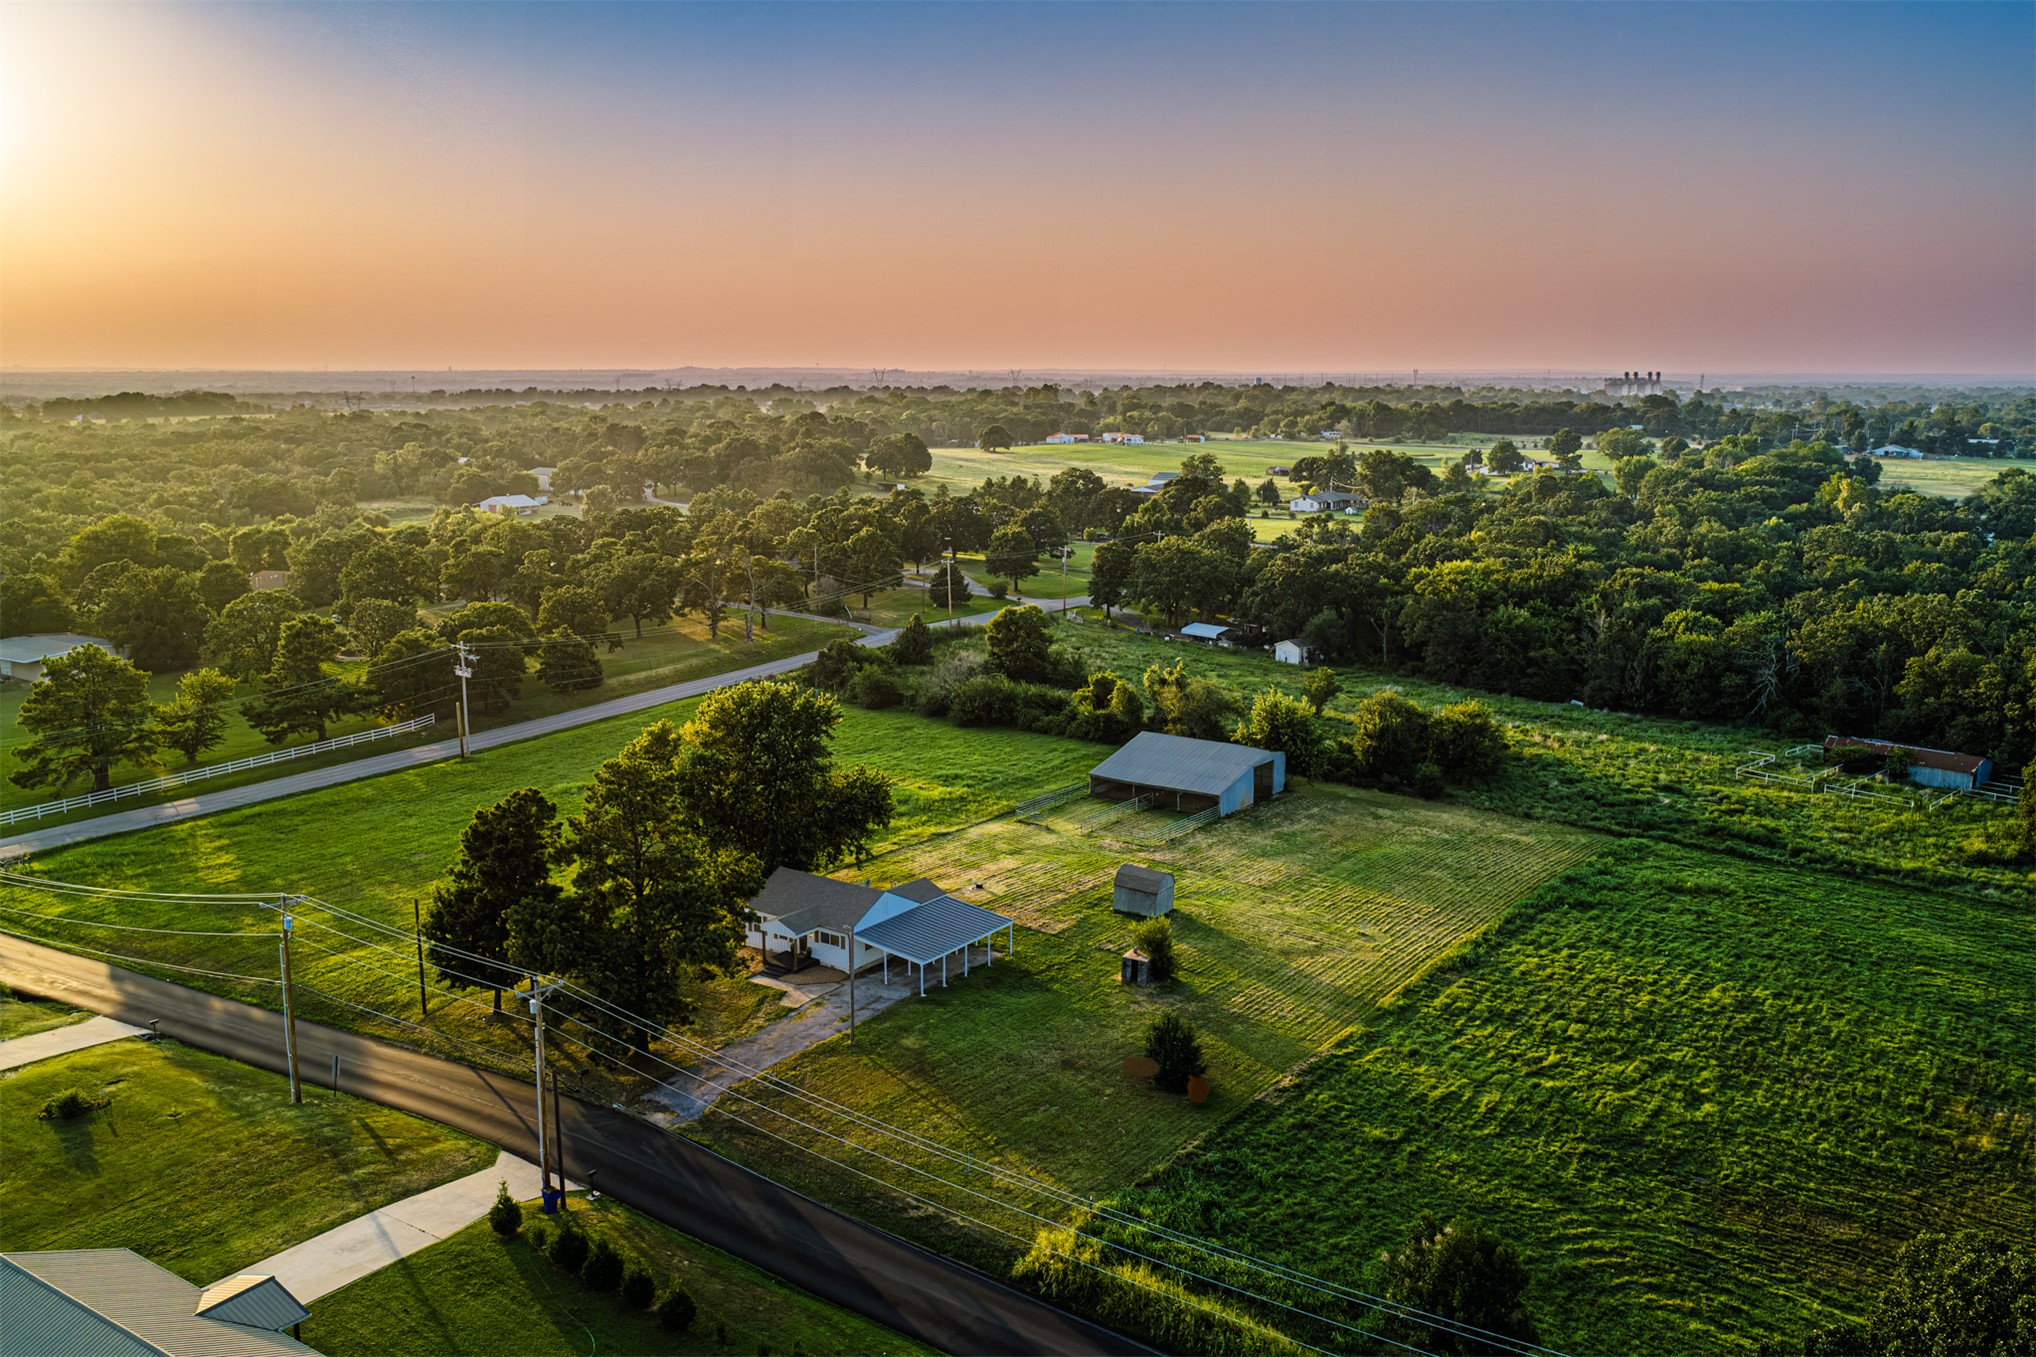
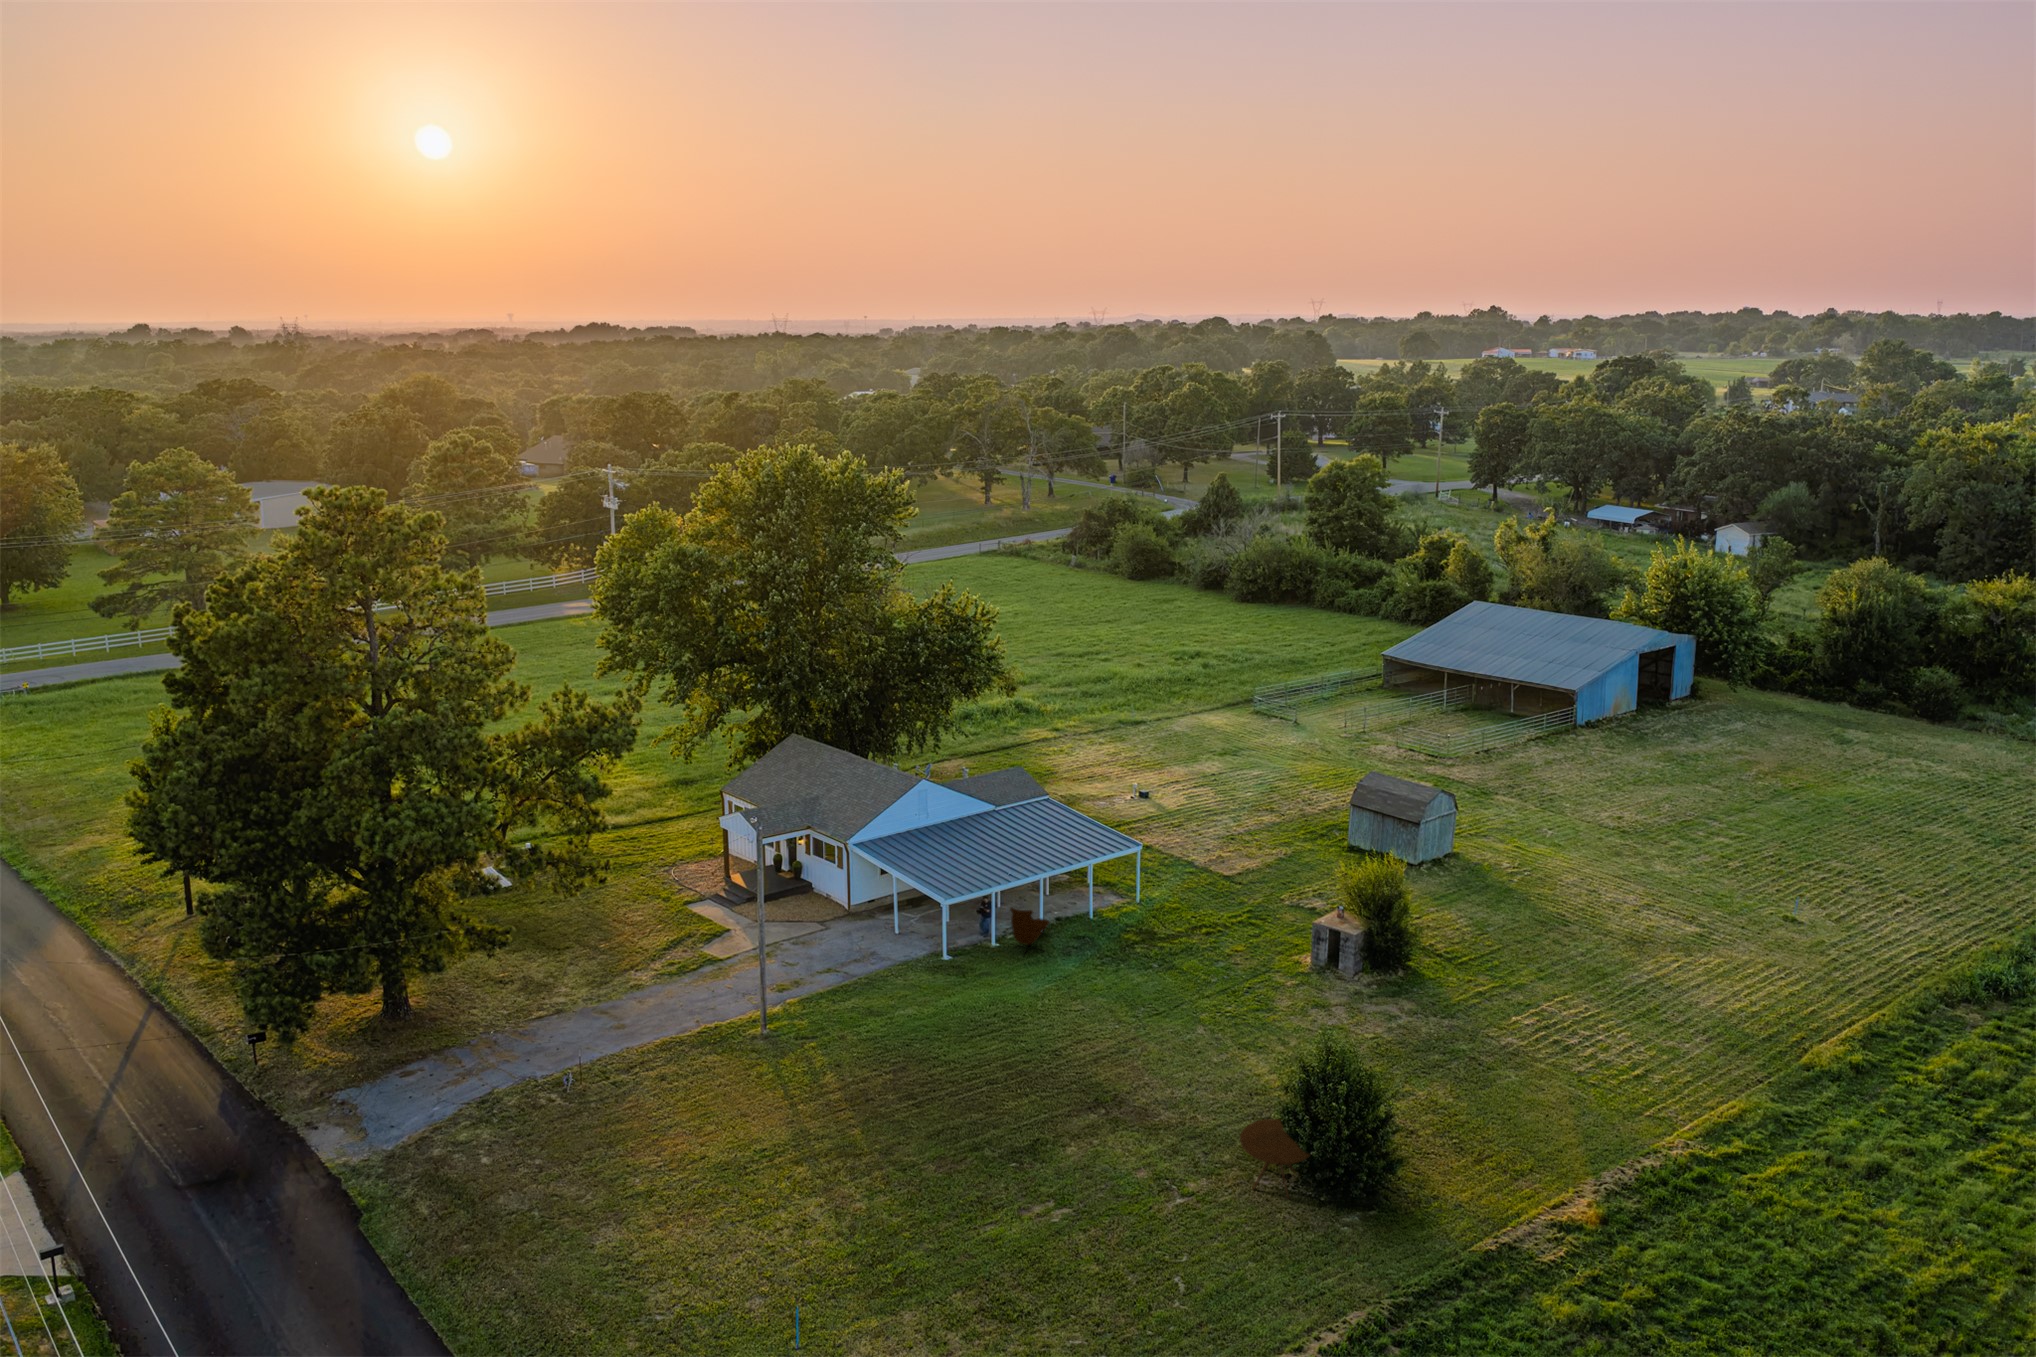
lounge chair: present [1188,1076,1210,1111] -> present [1010,908,1050,952]

